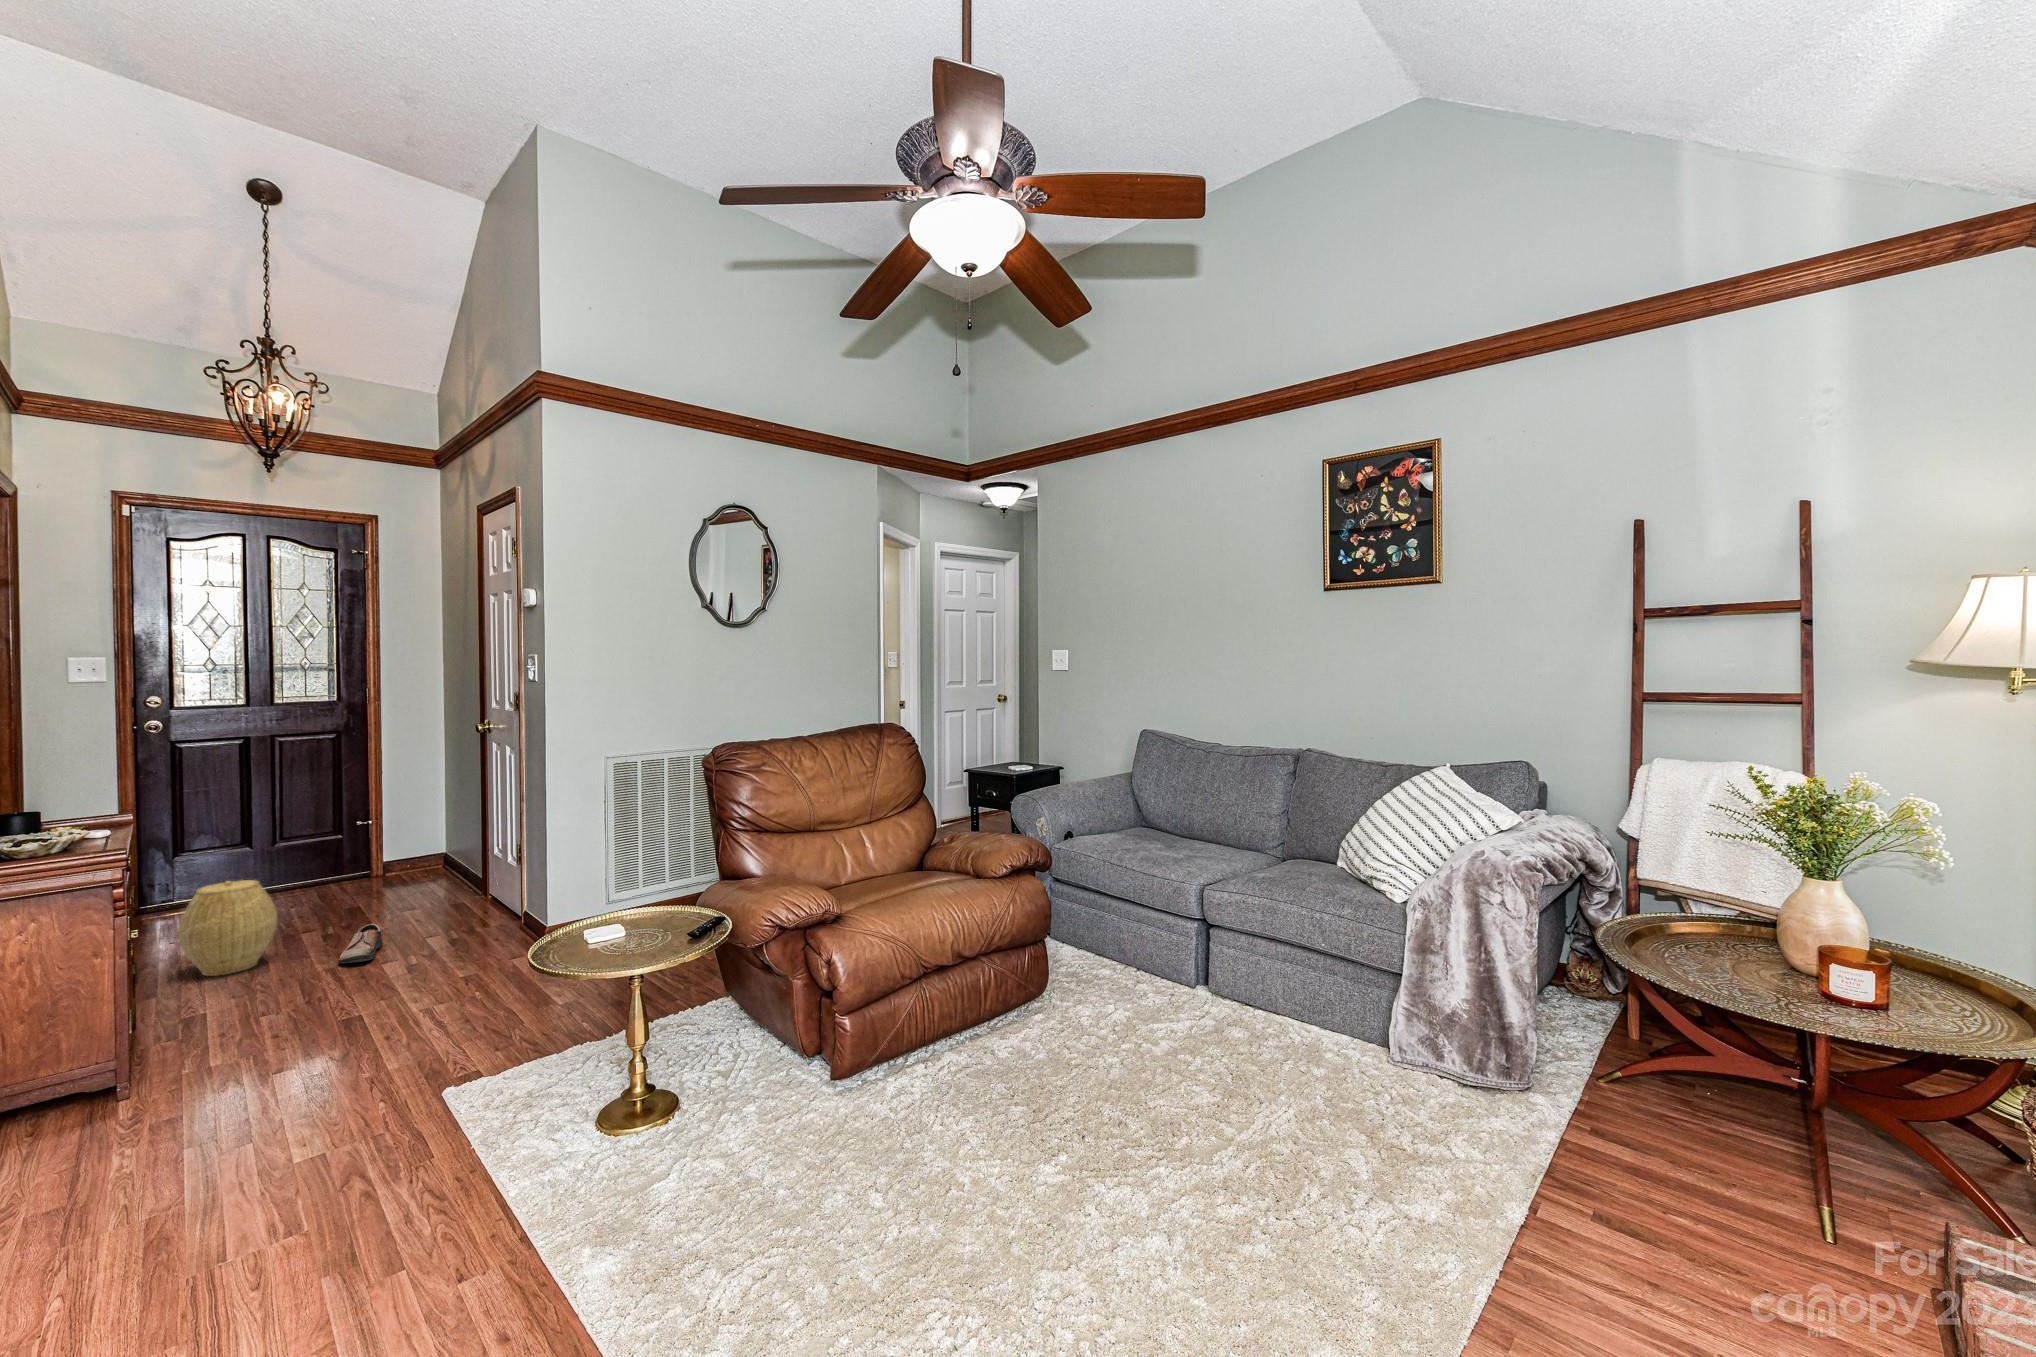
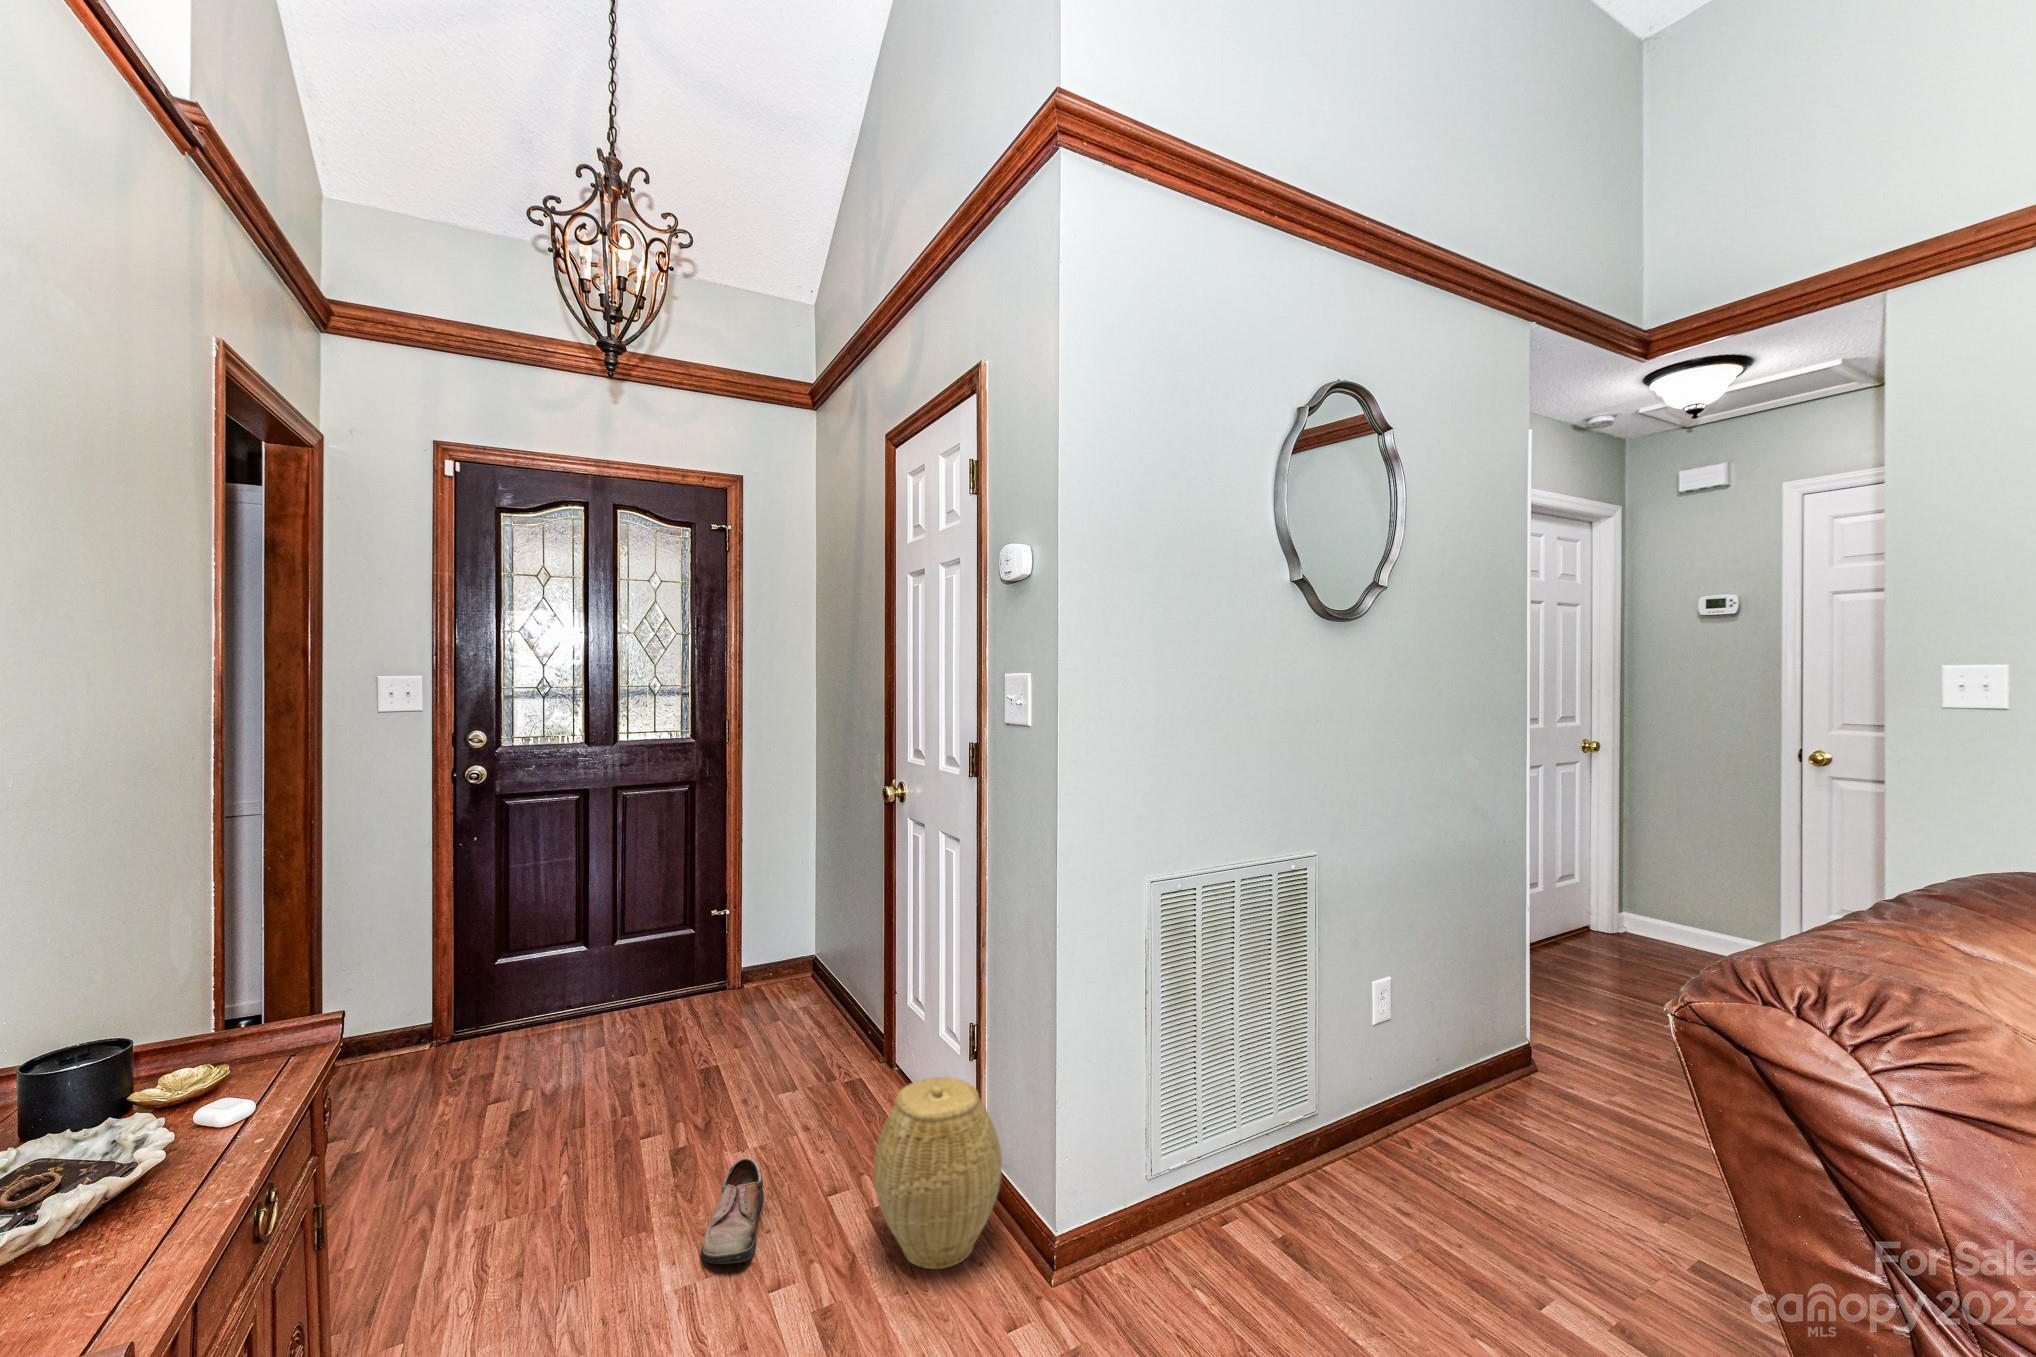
woven basket: present [178,880,277,976] -> present [873,1077,1002,1269]

